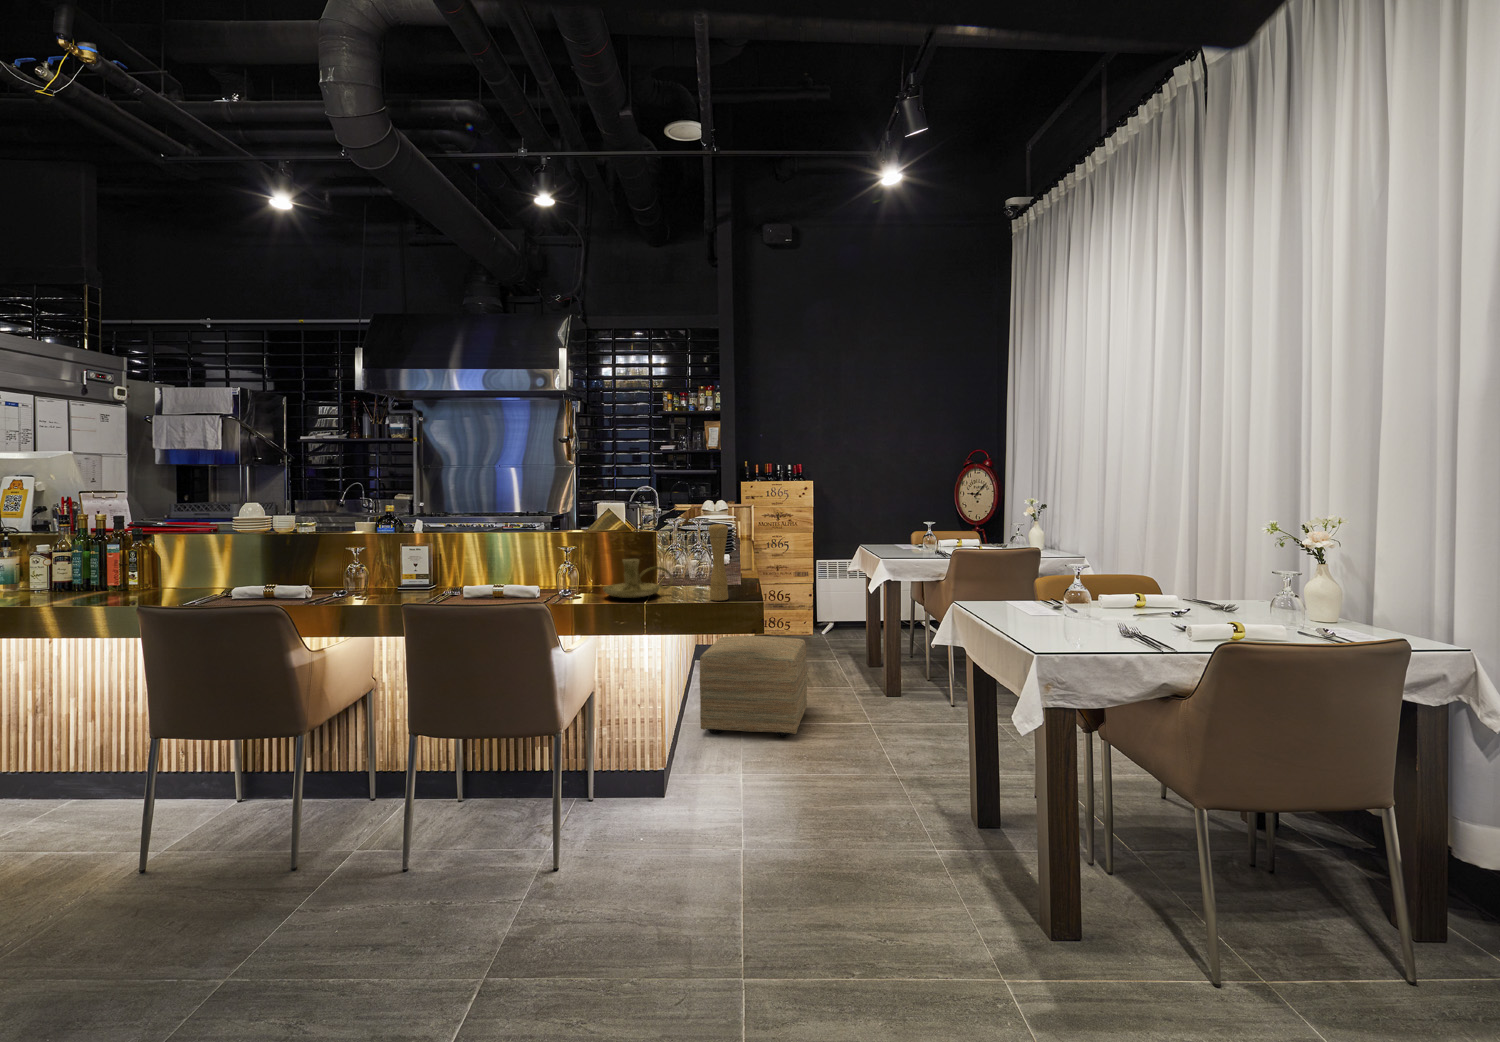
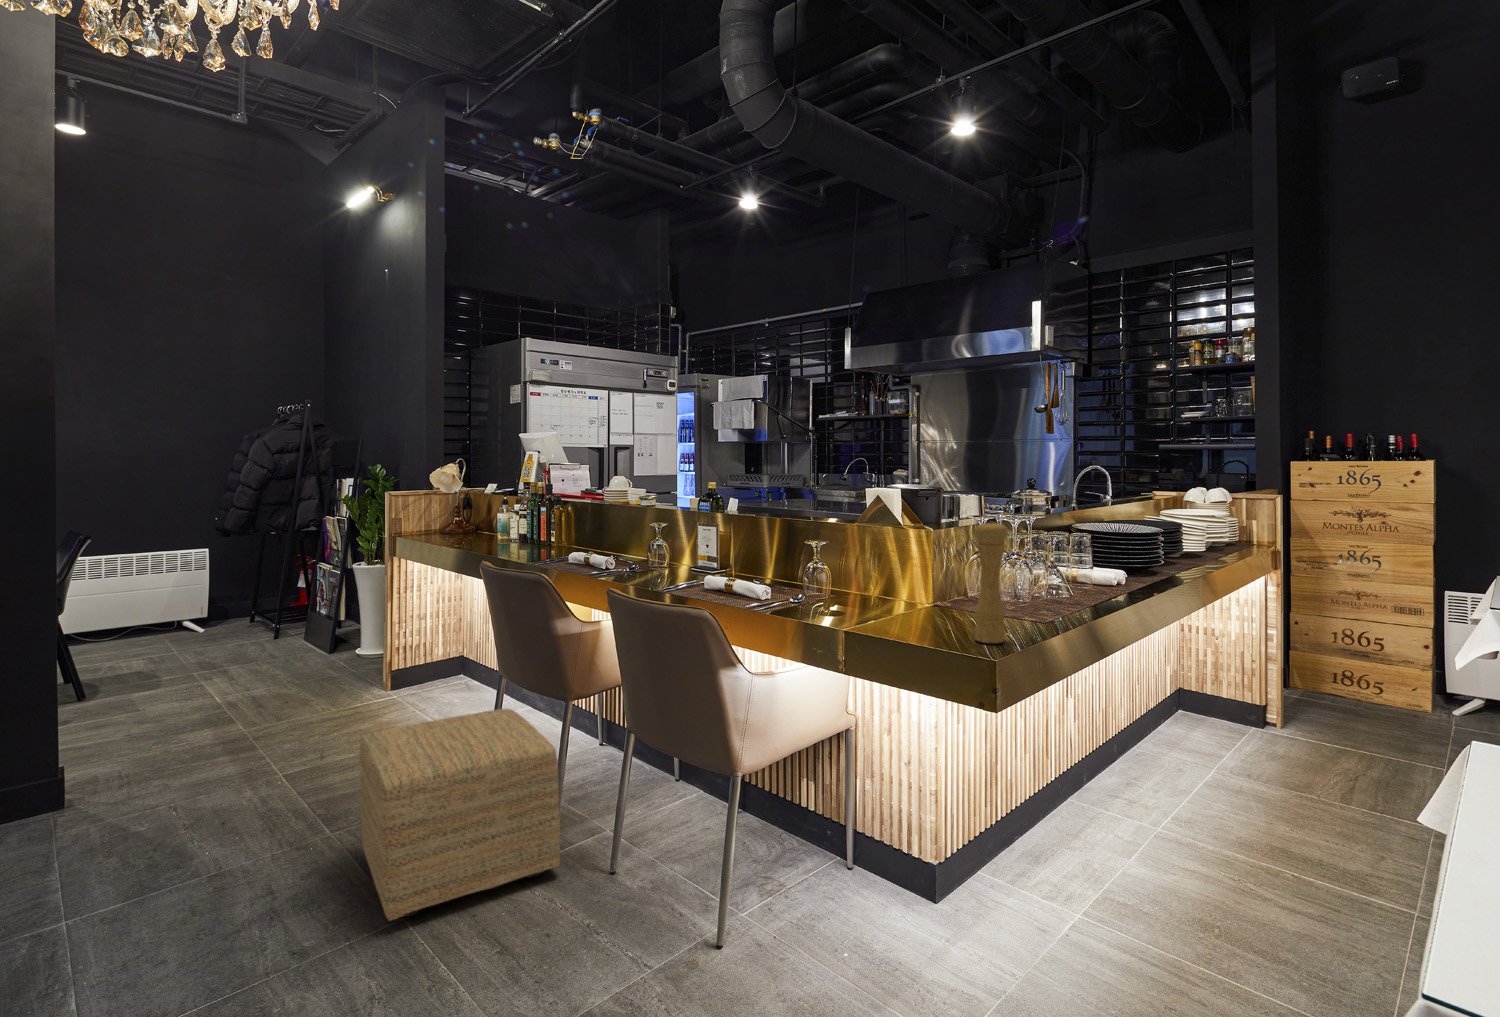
candle holder: present [603,559,673,598] -> none [852,562,948,617]
ottoman: present [700,636,807,737] -> present [359,709,560,921]

